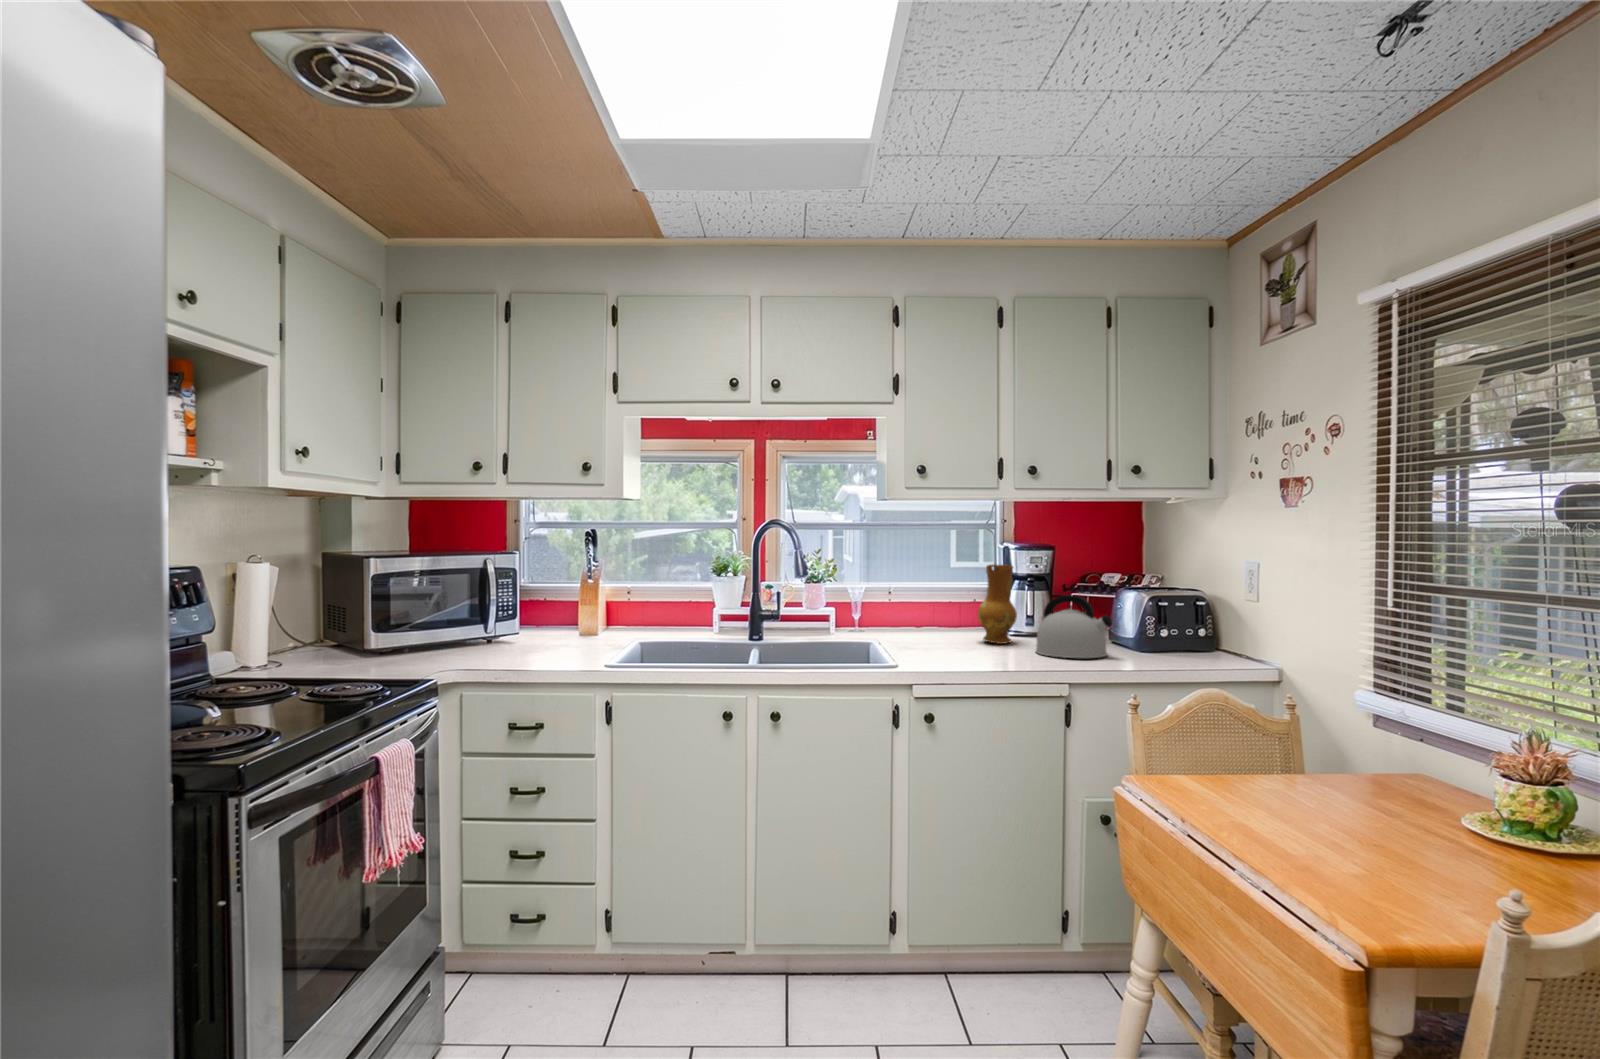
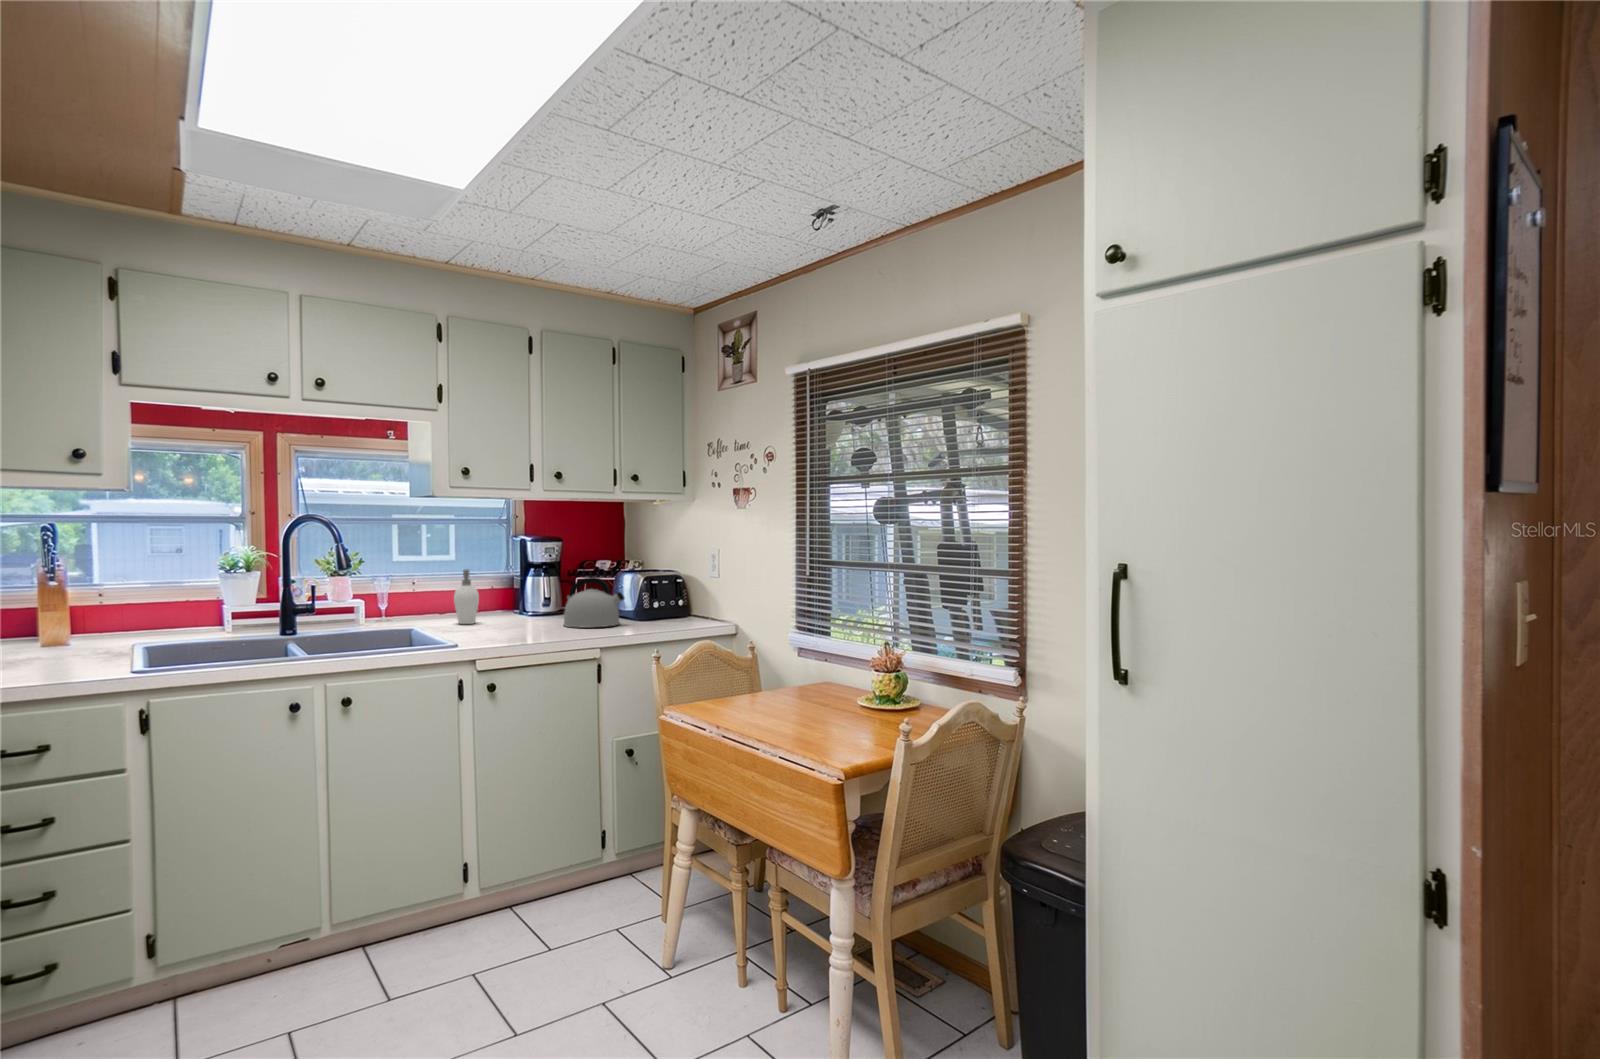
ceramic jug: present [978,564,1017,644] -> none [508,554,542,623]
soap dispenser: none [921,579,948,640] -> present [454,569,479,624]

